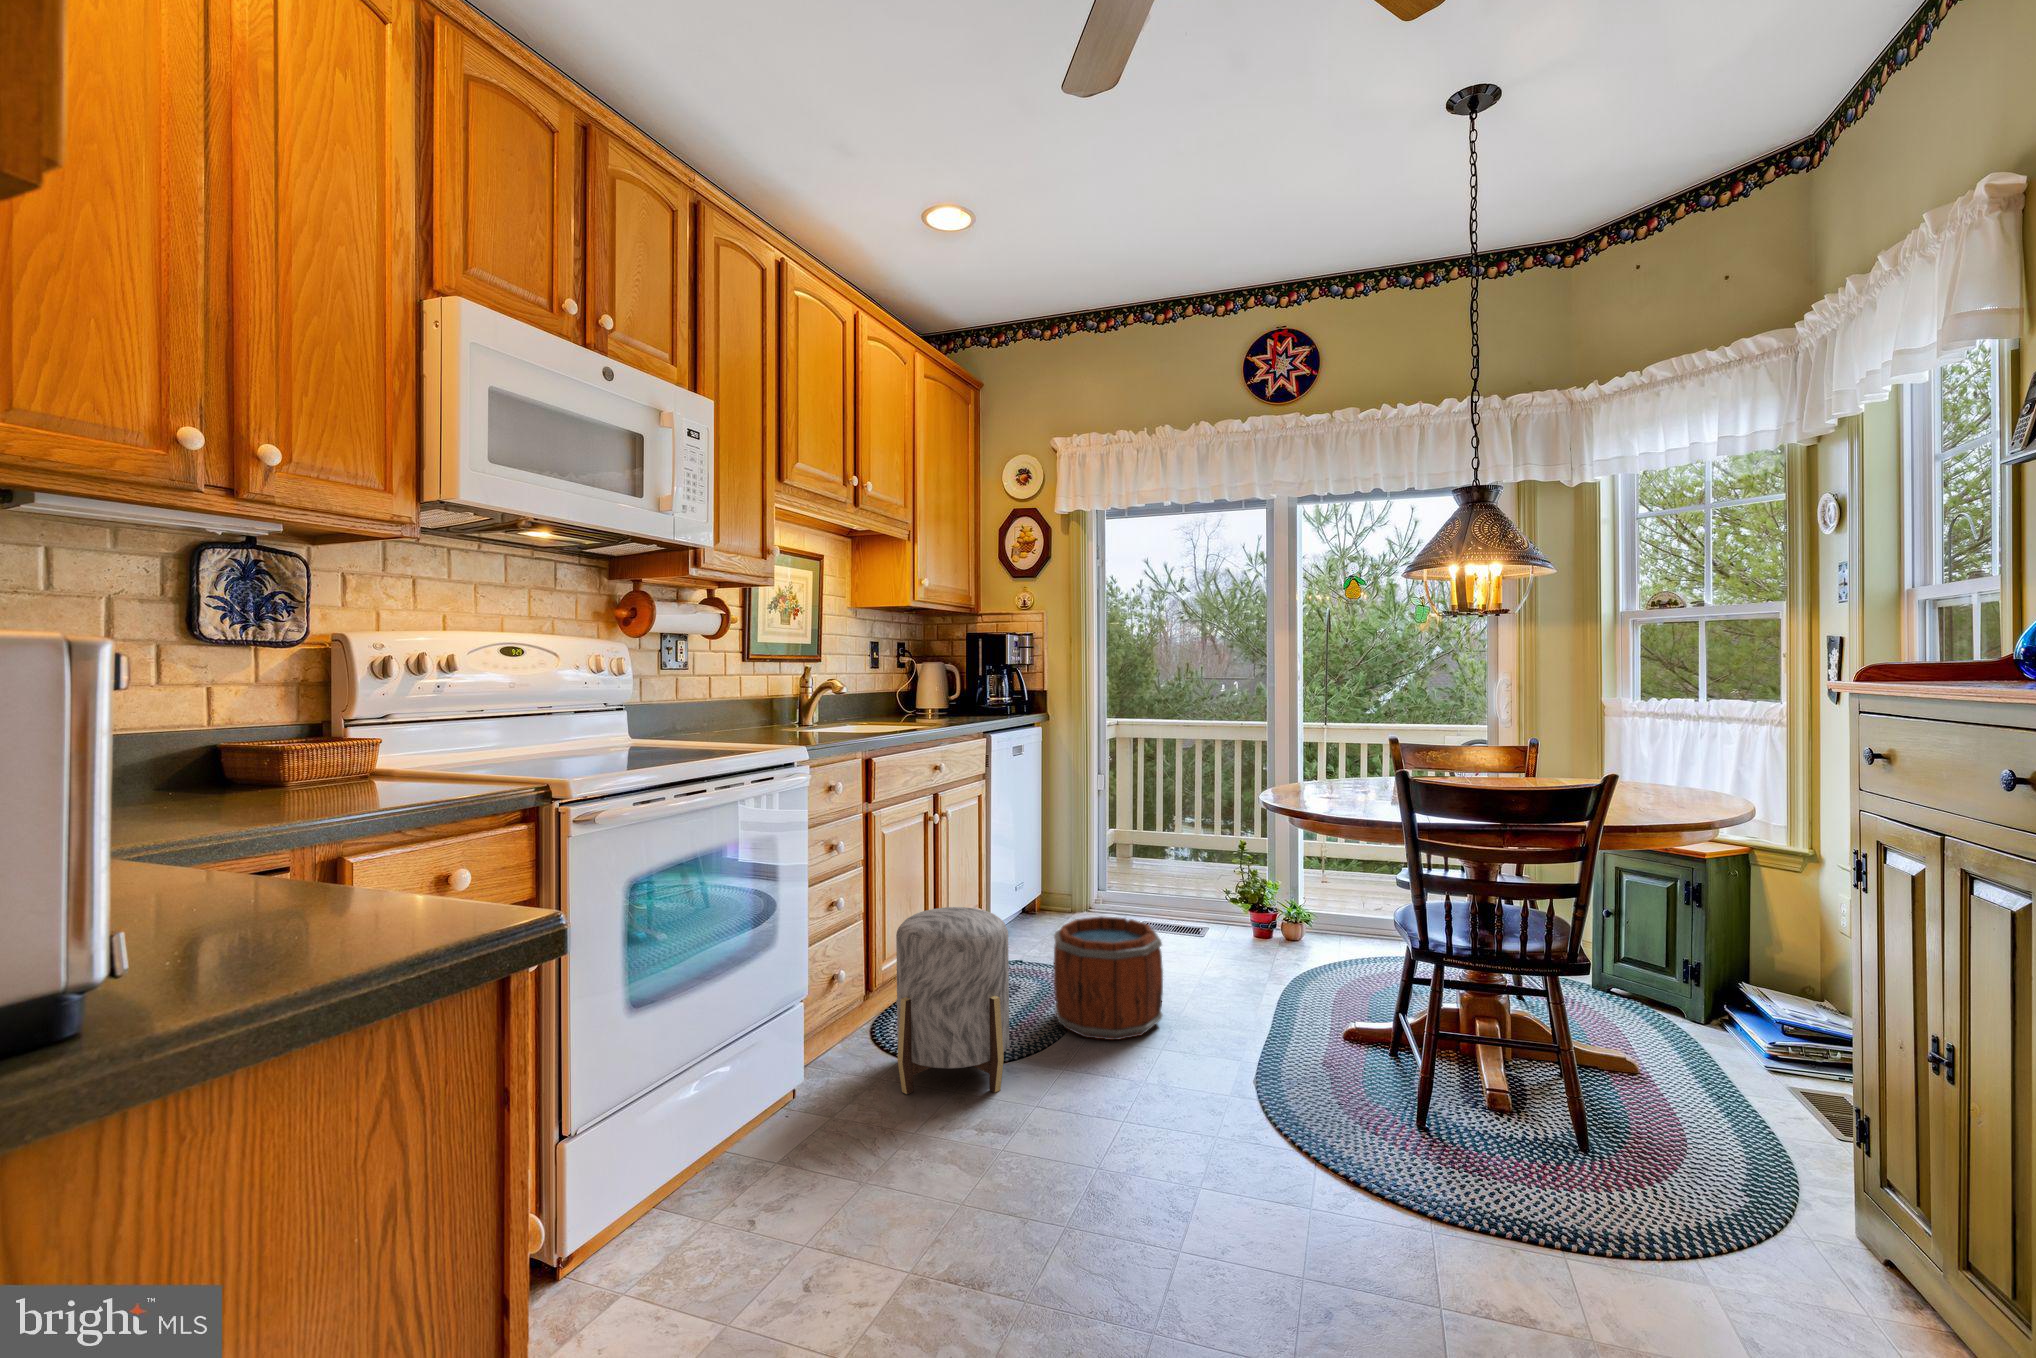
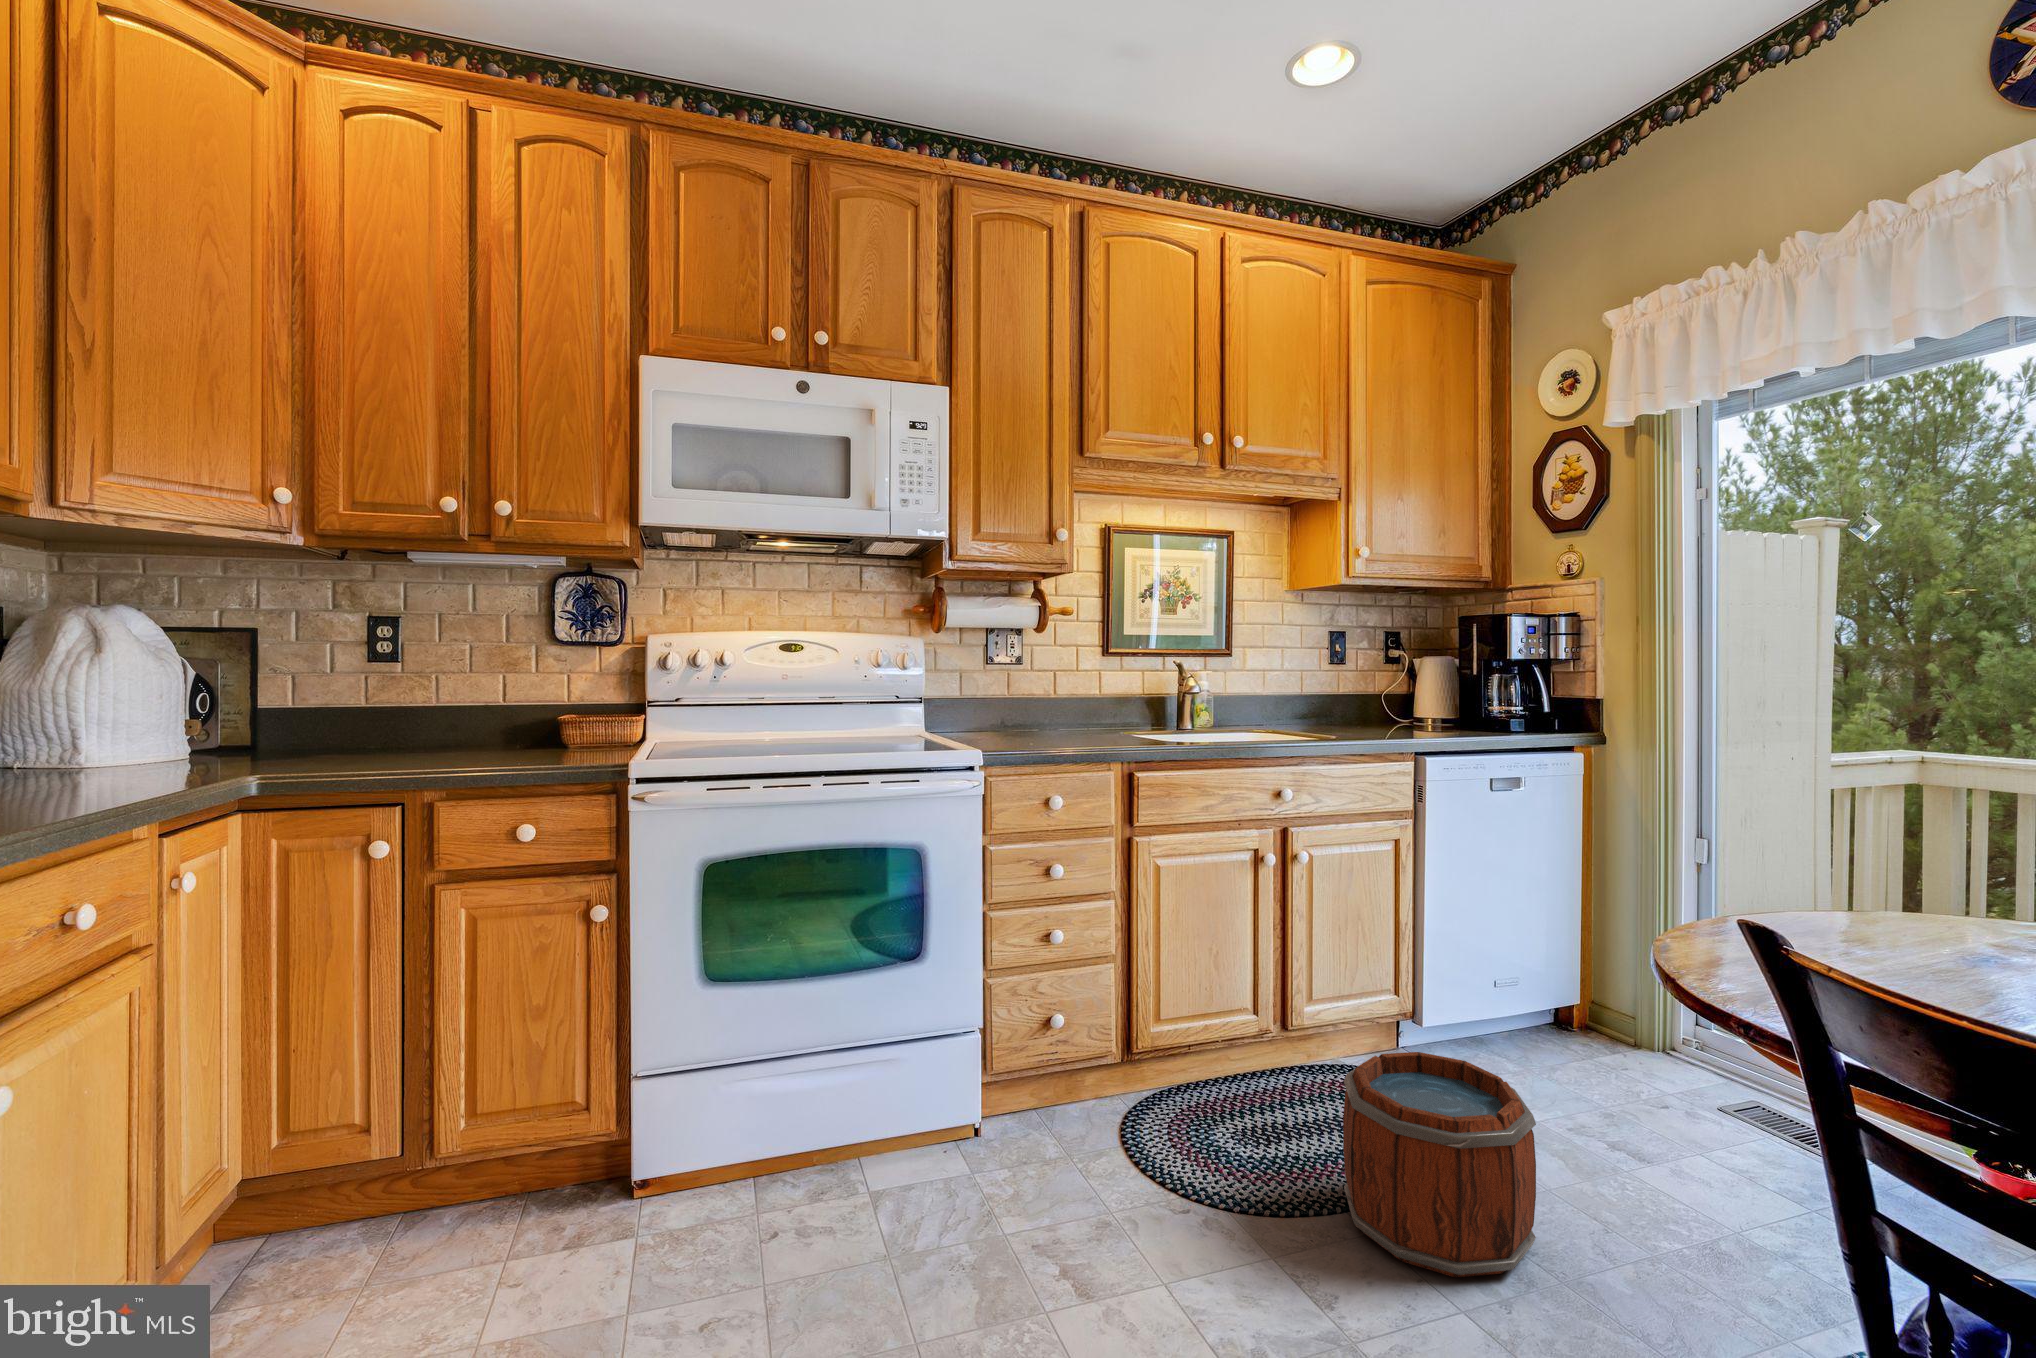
stool: present [896,907,1009,1094] -> none [1058,973,1232,1242]

